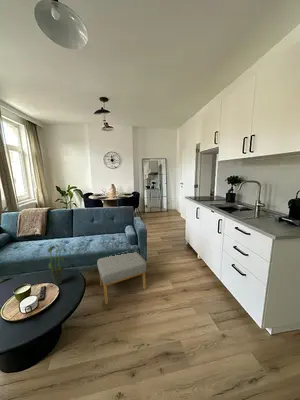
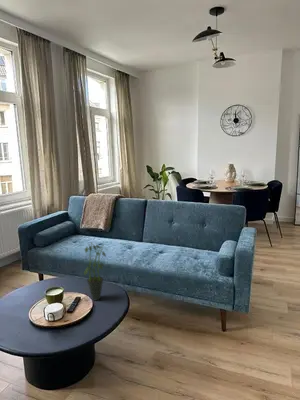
footstool: present [97,250,146,304] -> none [159,284,240,362]

